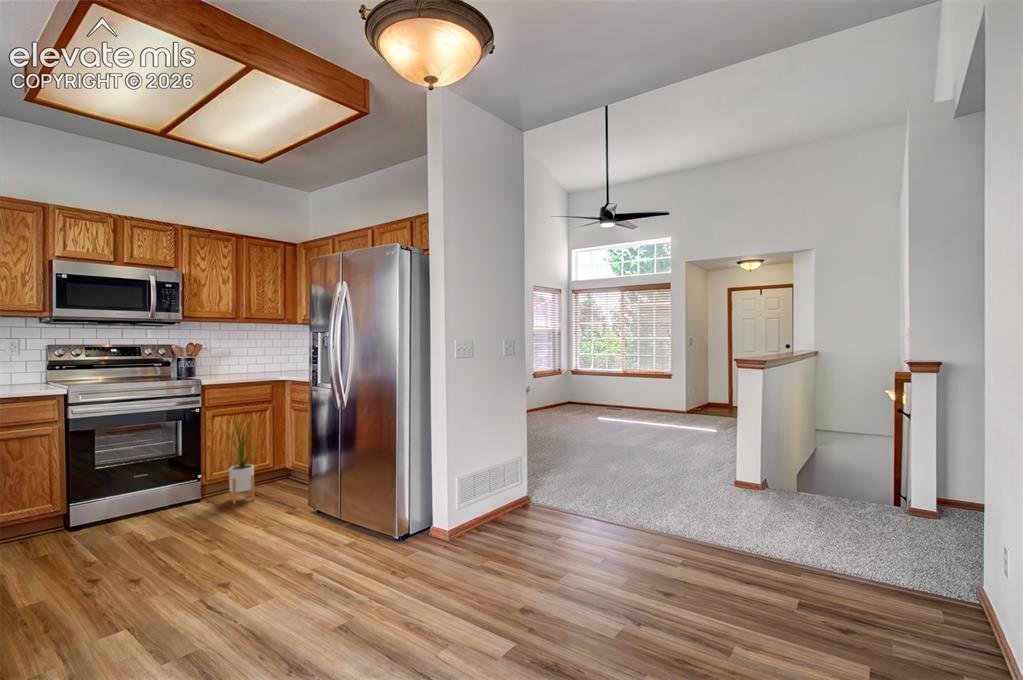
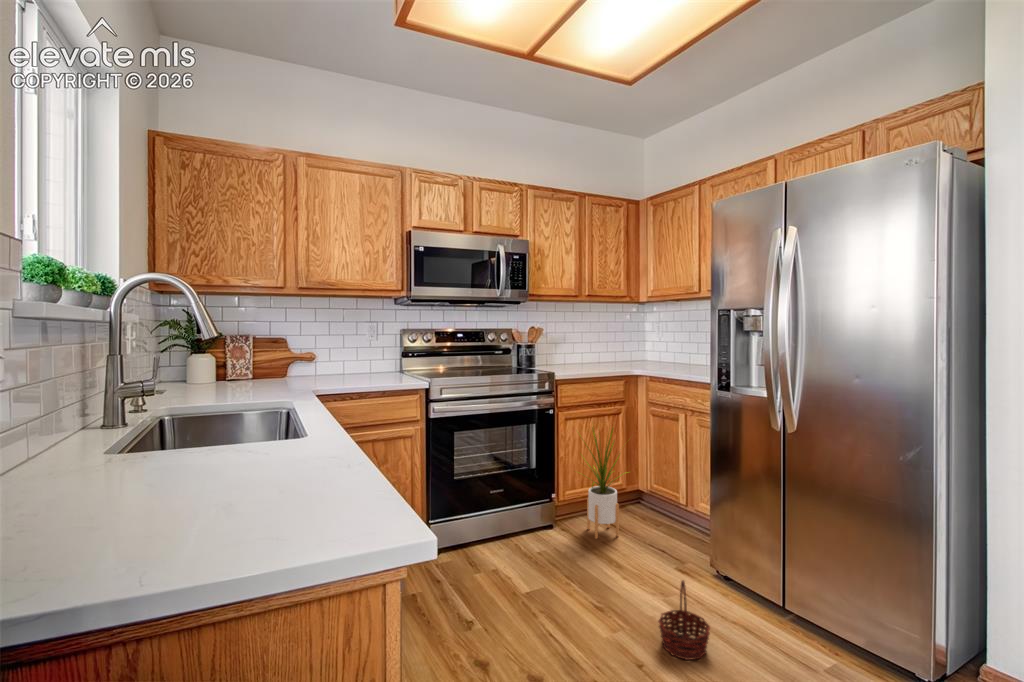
basket: none [242,503,278,551] -> present [658,581,710,660]

